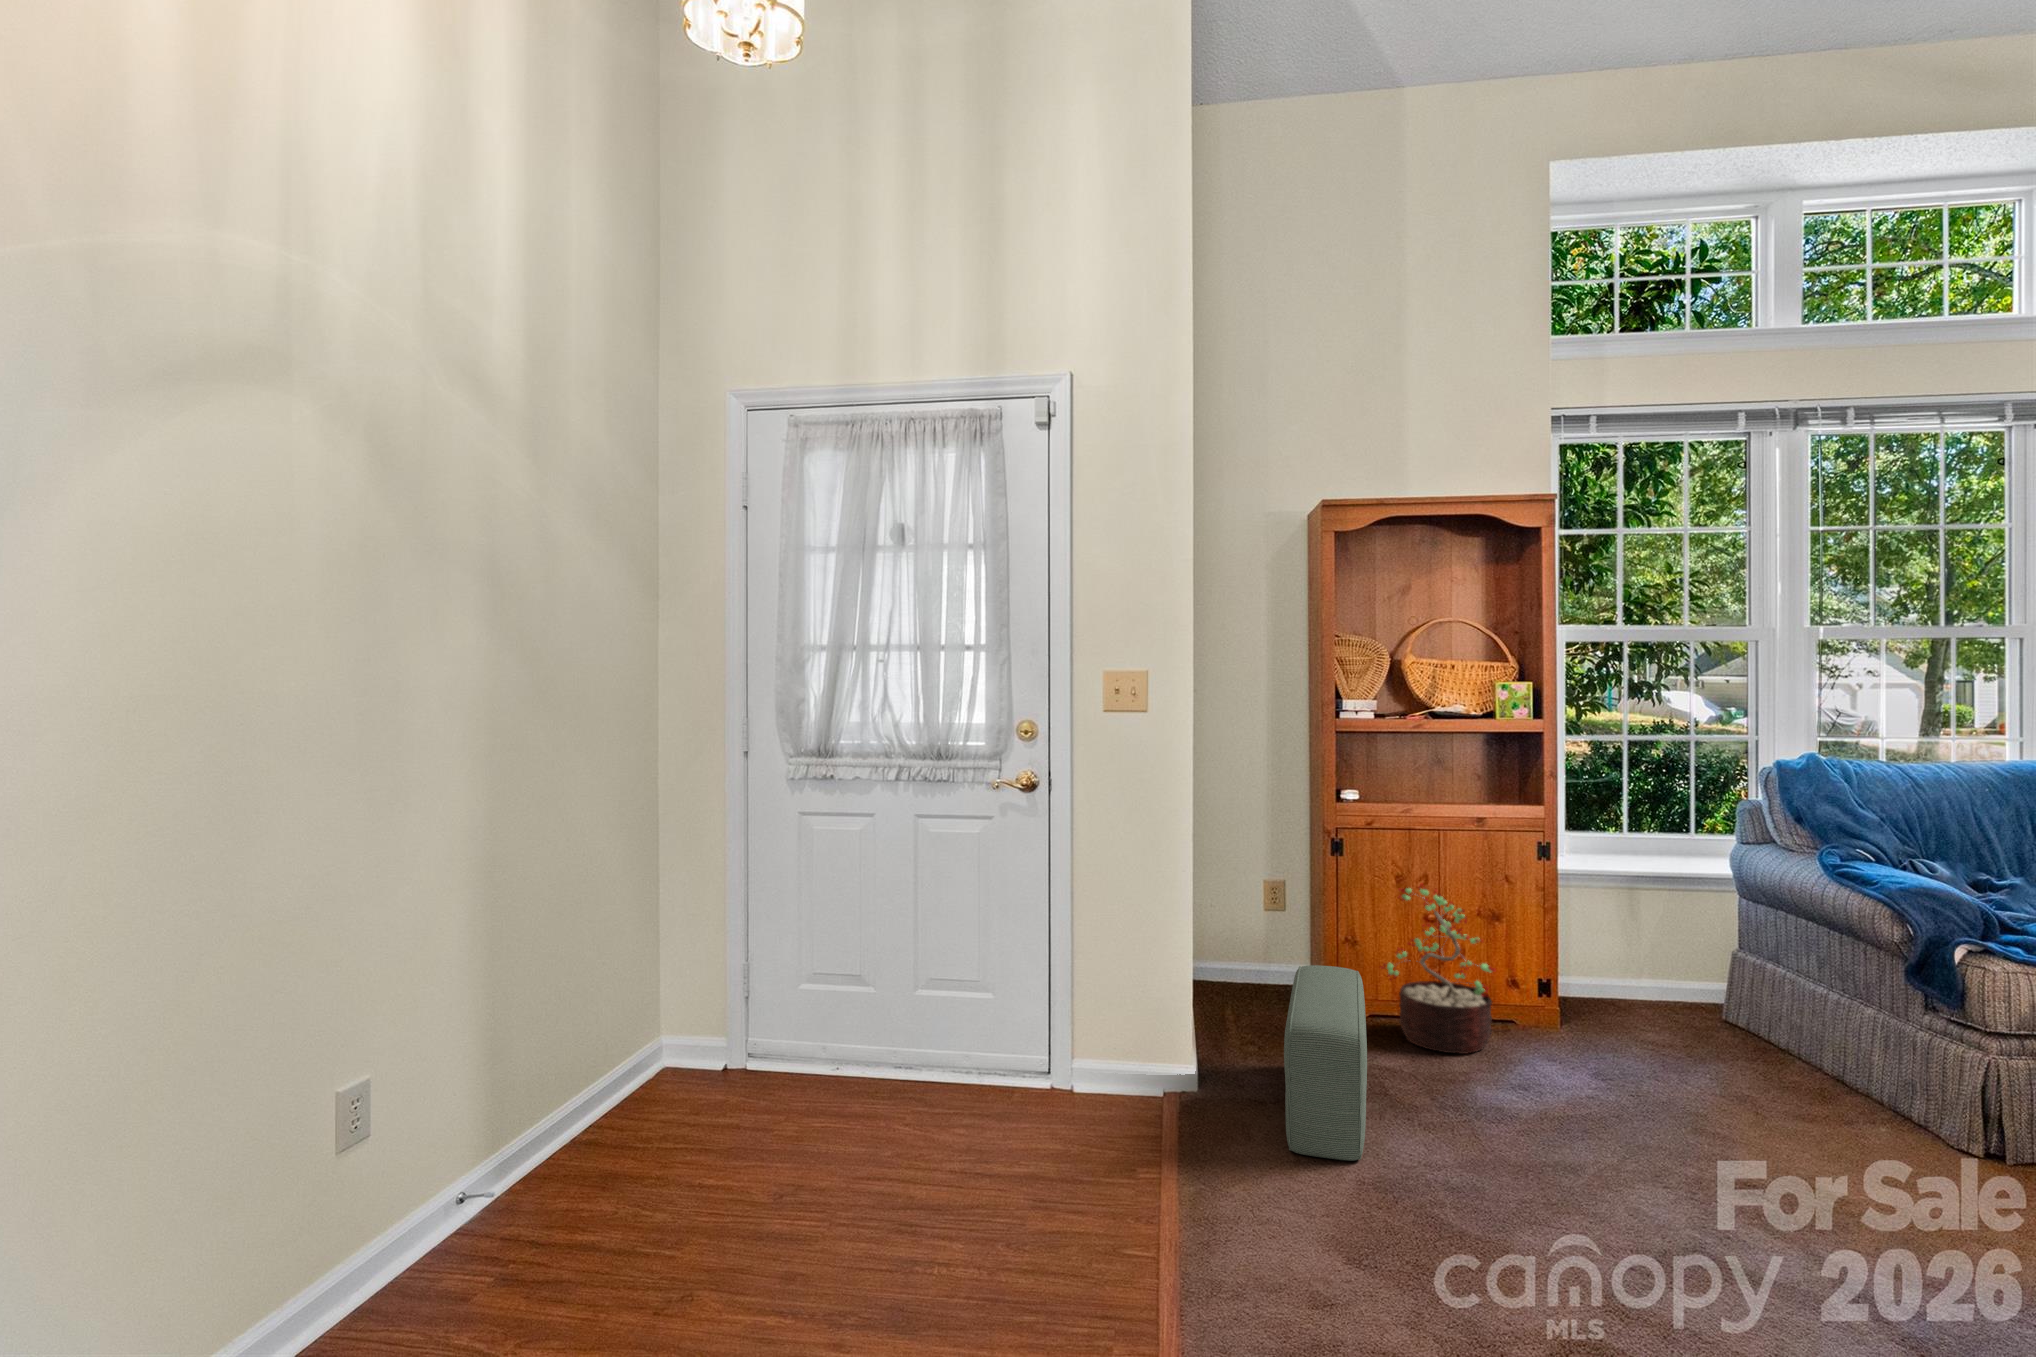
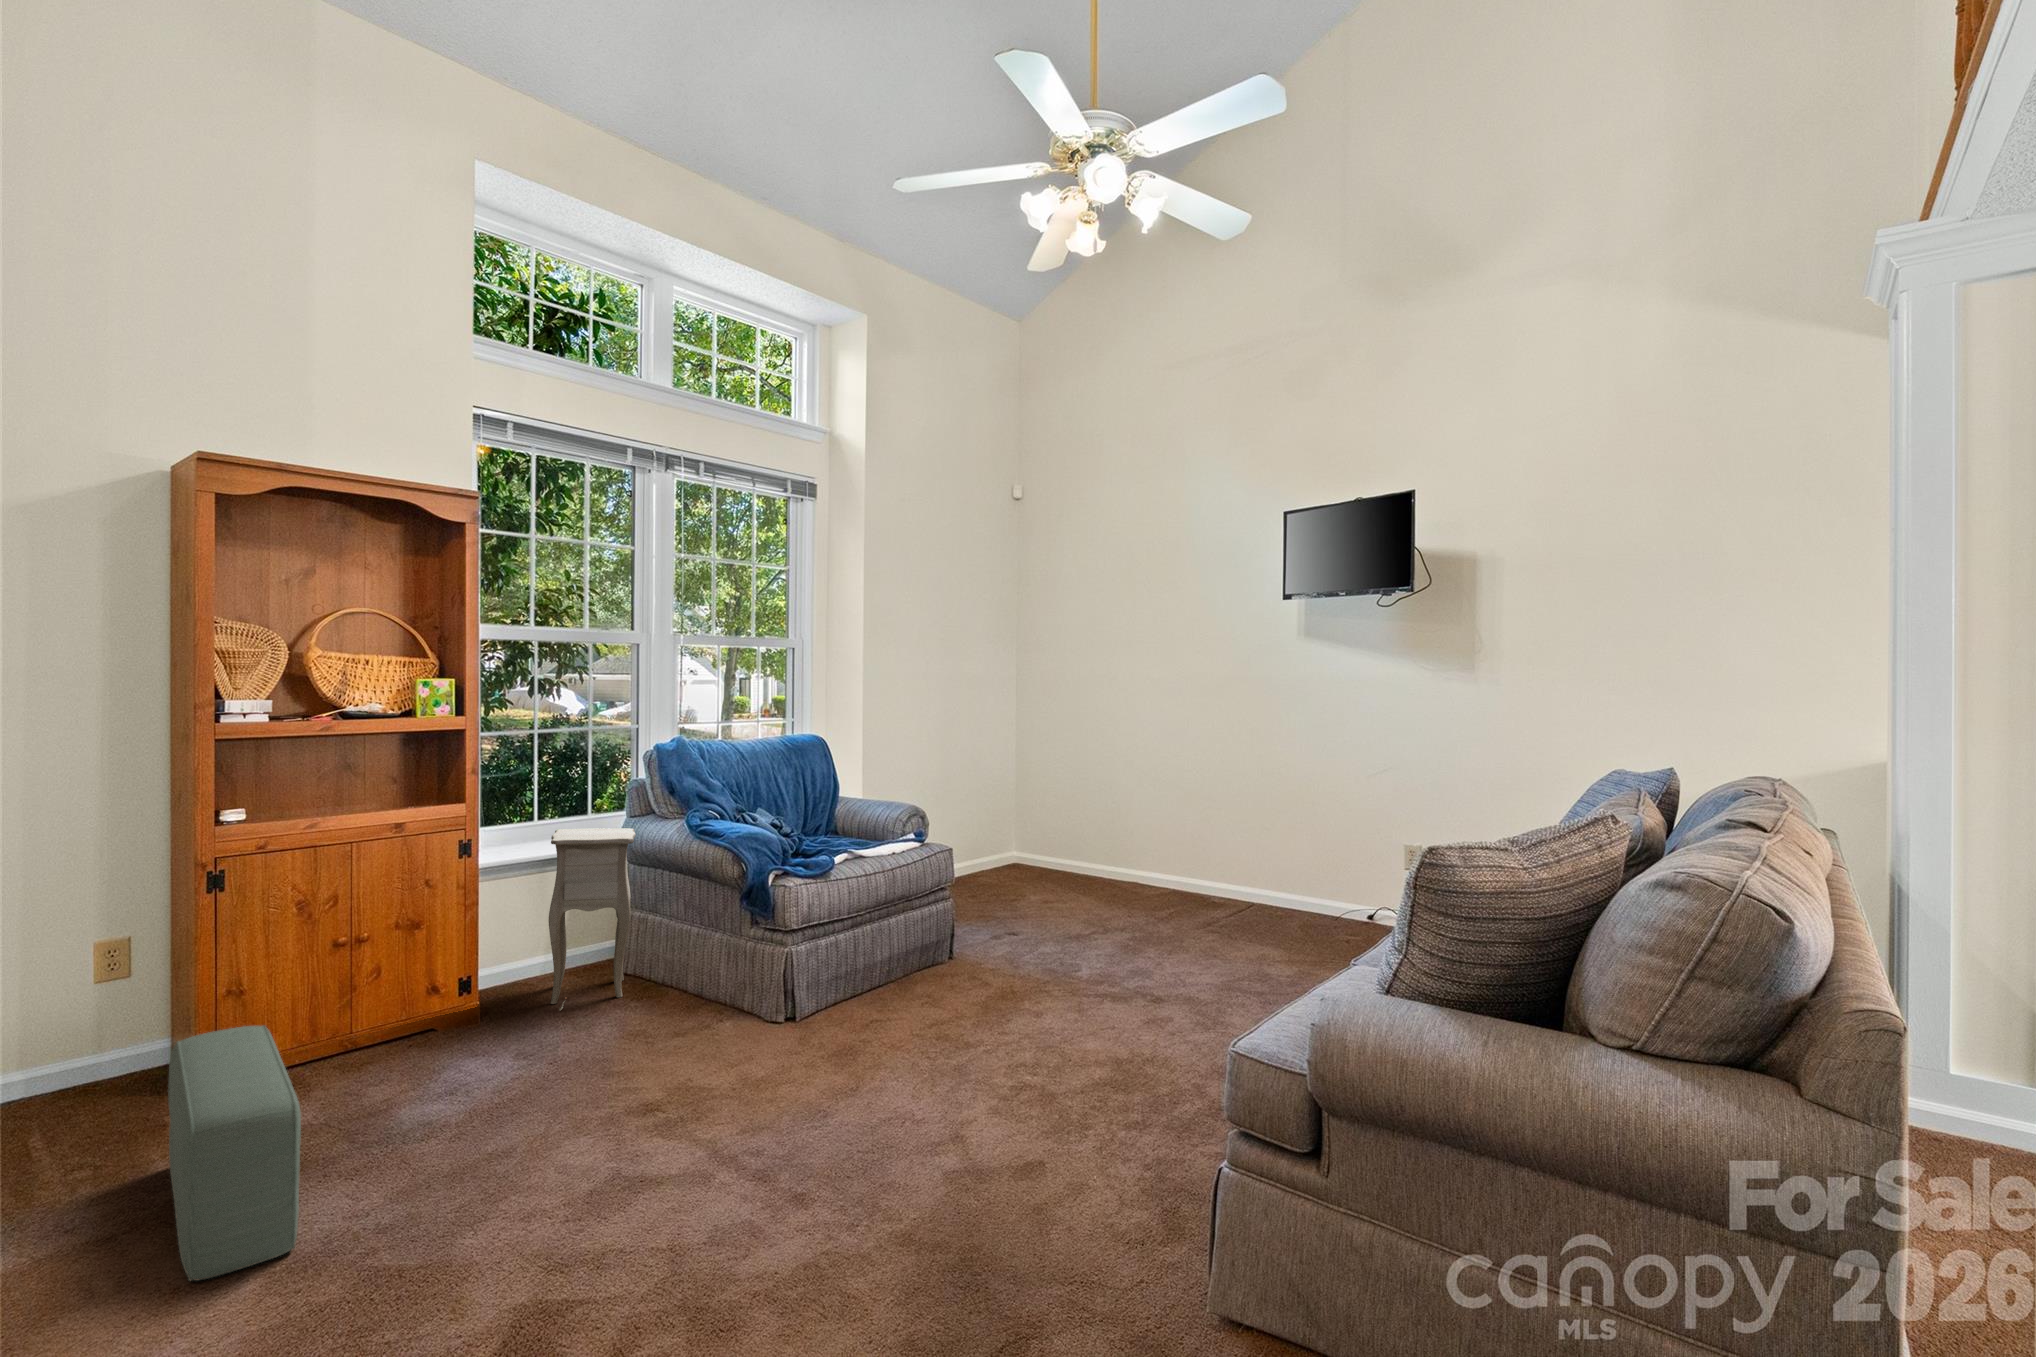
side table: none [1635,847,1744,1052] -> present [549,828,636,1010]
decorative plant: present [1381,884,1495,1054] -> none [277,903,421,1086]

